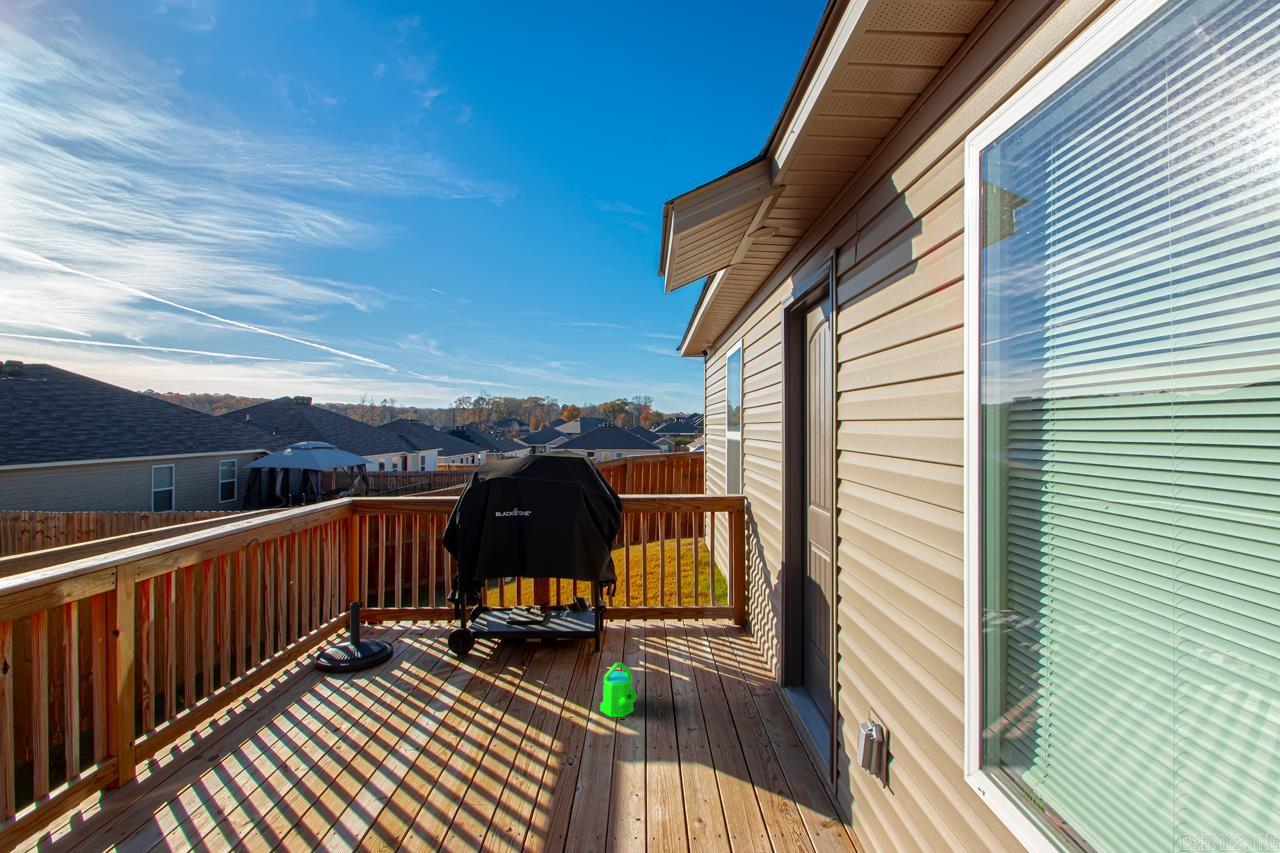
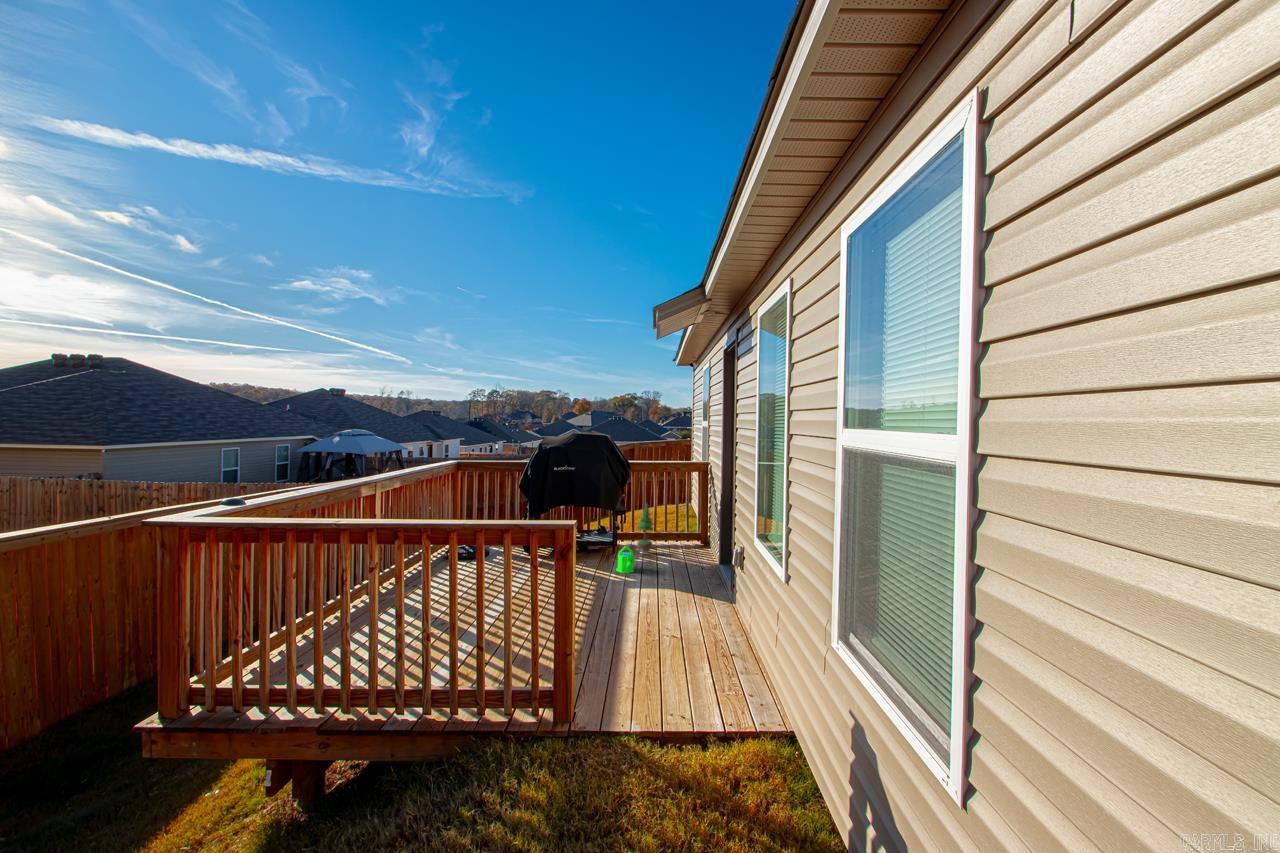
potted tree: none [635,567,667,656] -> present [637,504,654,554]

